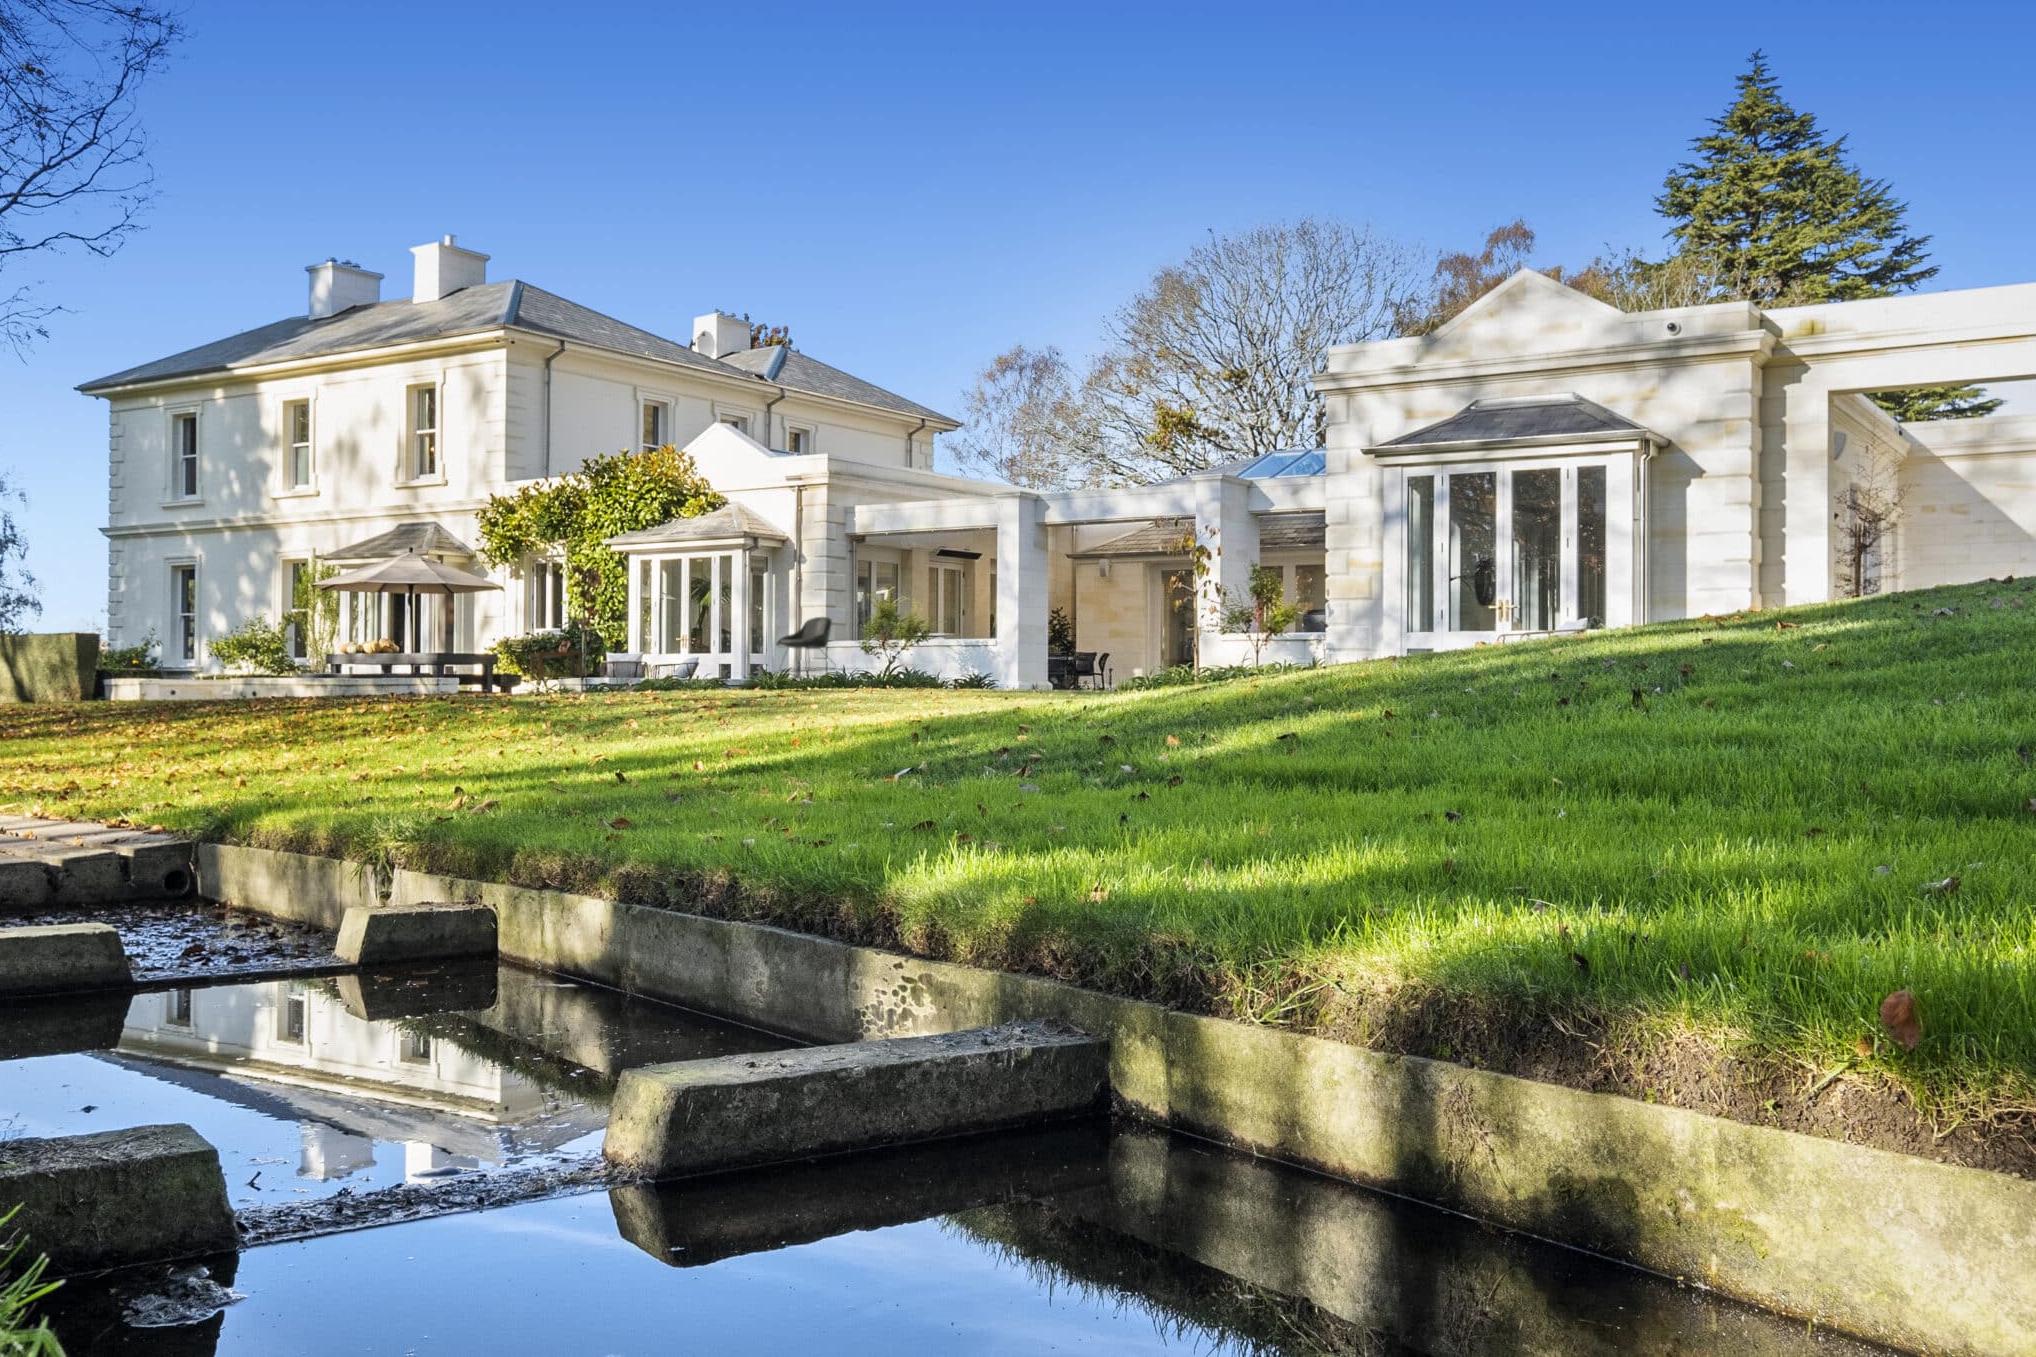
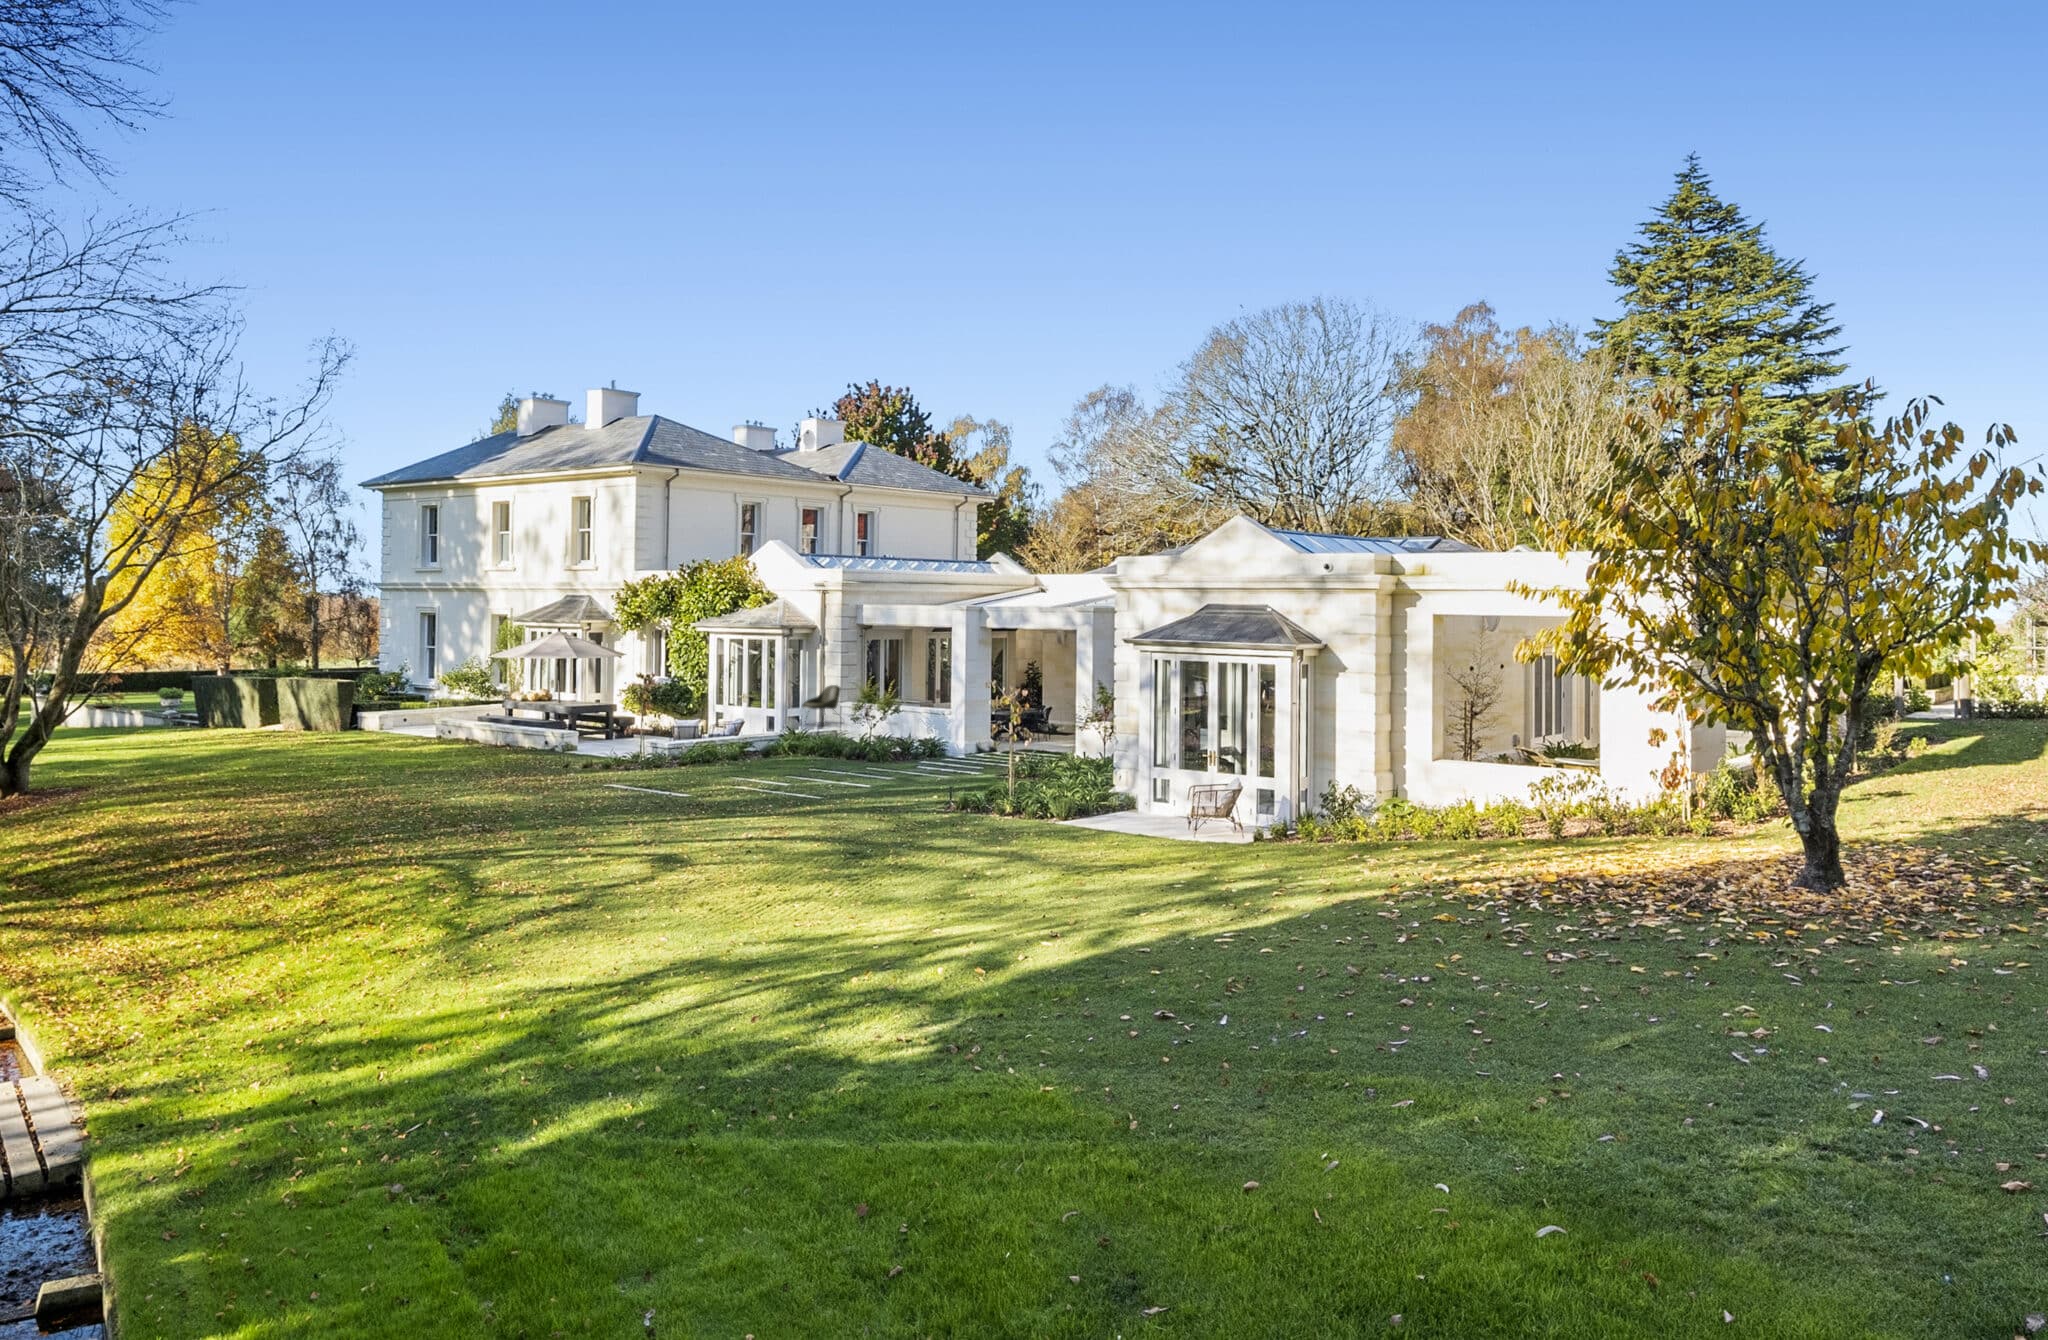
bench: present [530,651,583,680] -> none [643,702,681,725]

